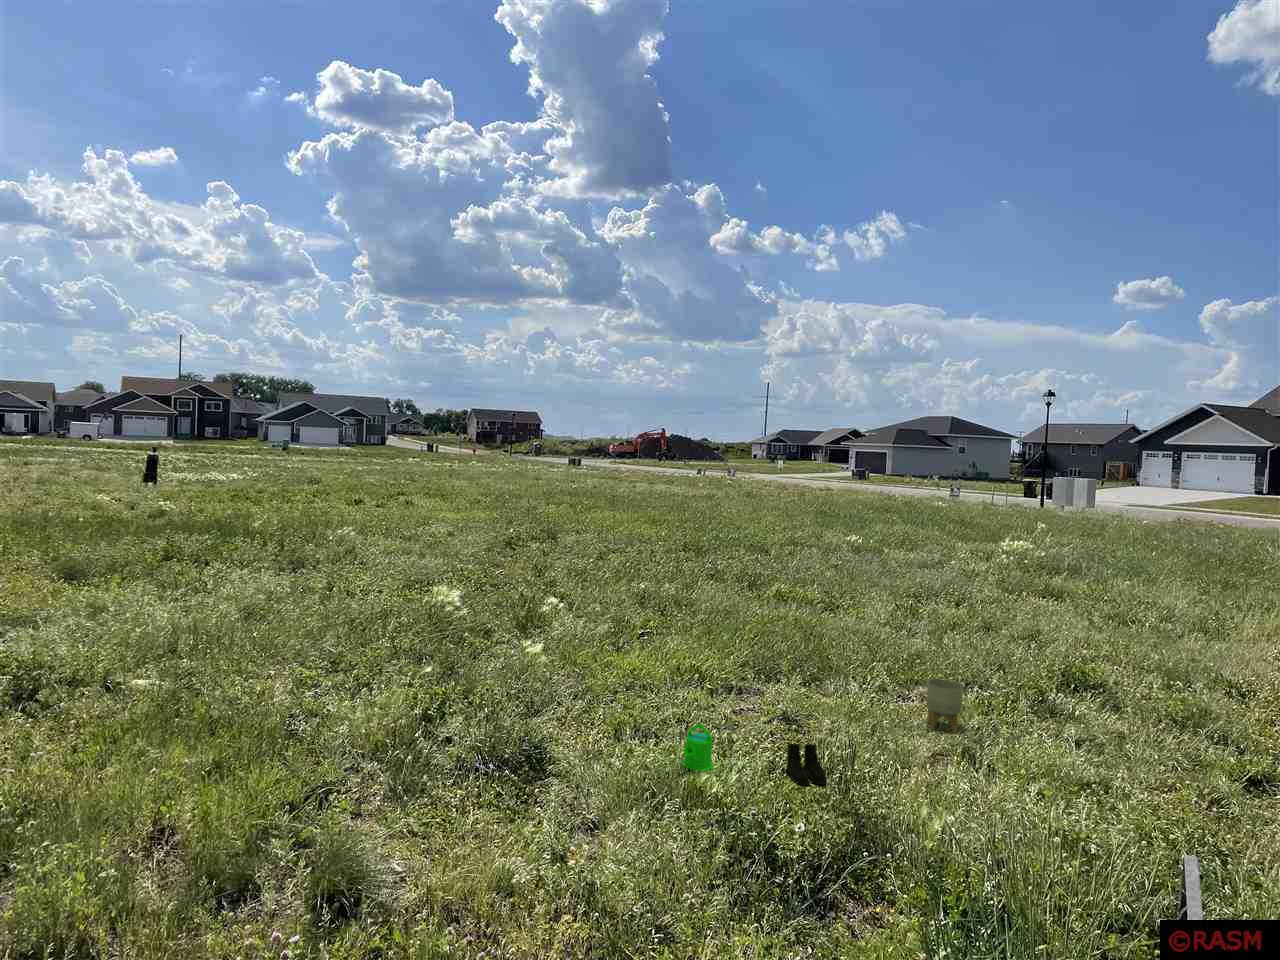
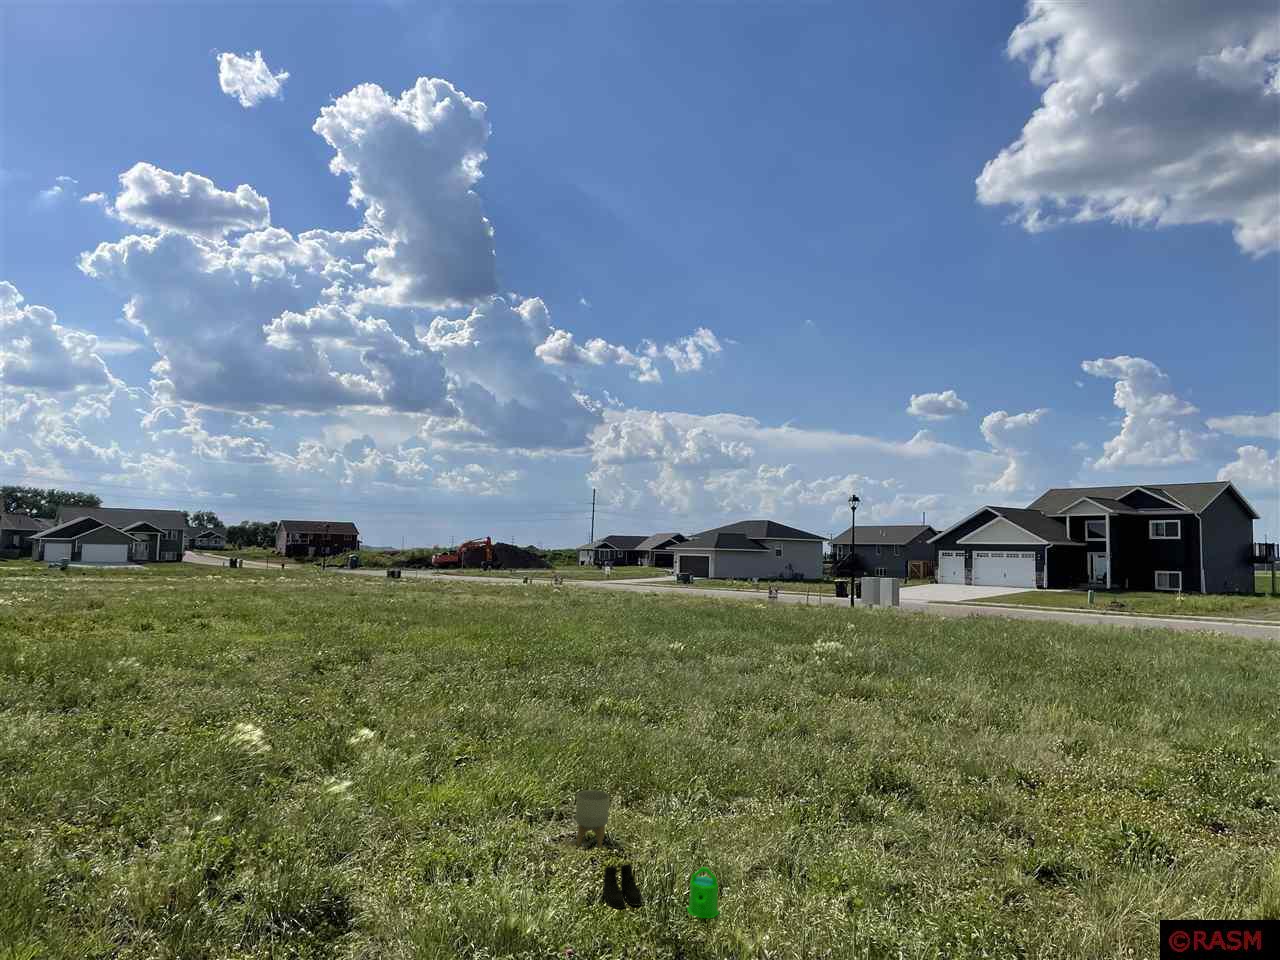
planter: present [926,678,963,734] -> present [575,790,609,848]
watering can: present [683,724,713,771] -> present [687,867,719,918]

